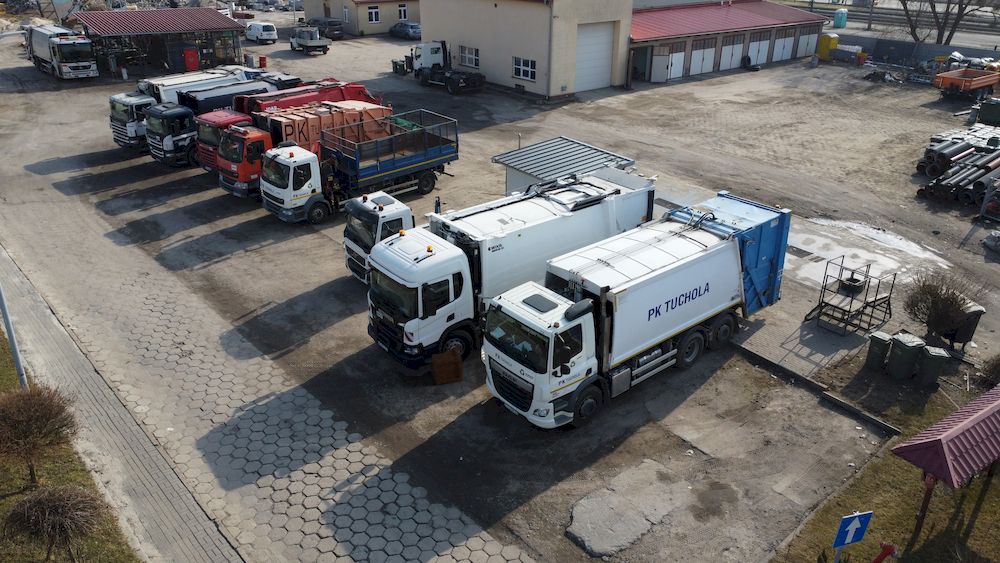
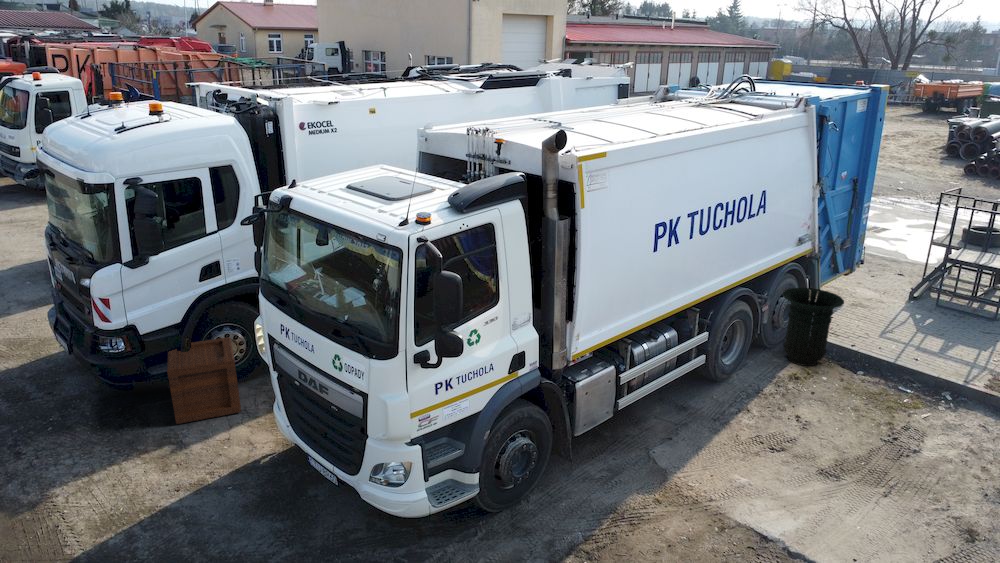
trash can: none [722,322,751,362] -> present [783,288,844,366]

